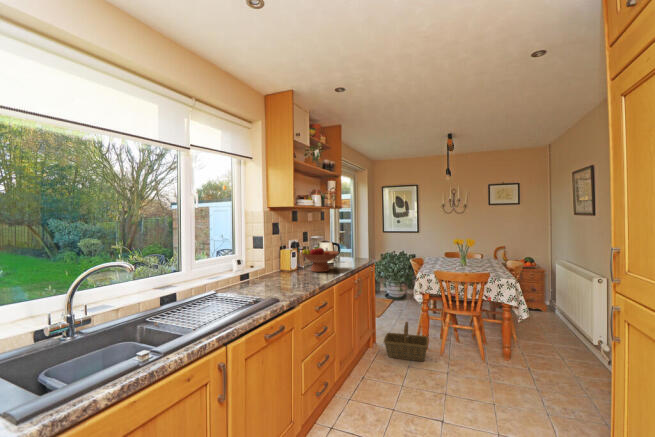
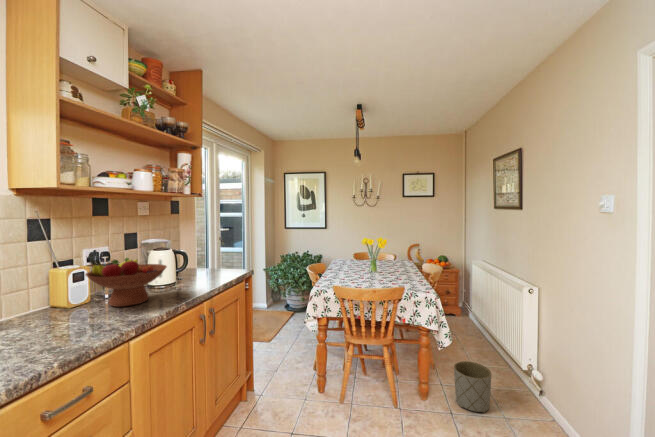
basket: present [384,322,428,361] -> none [257,360,324,422]
planter: none [532,334,563,370] -> present [454,361,491,413]

